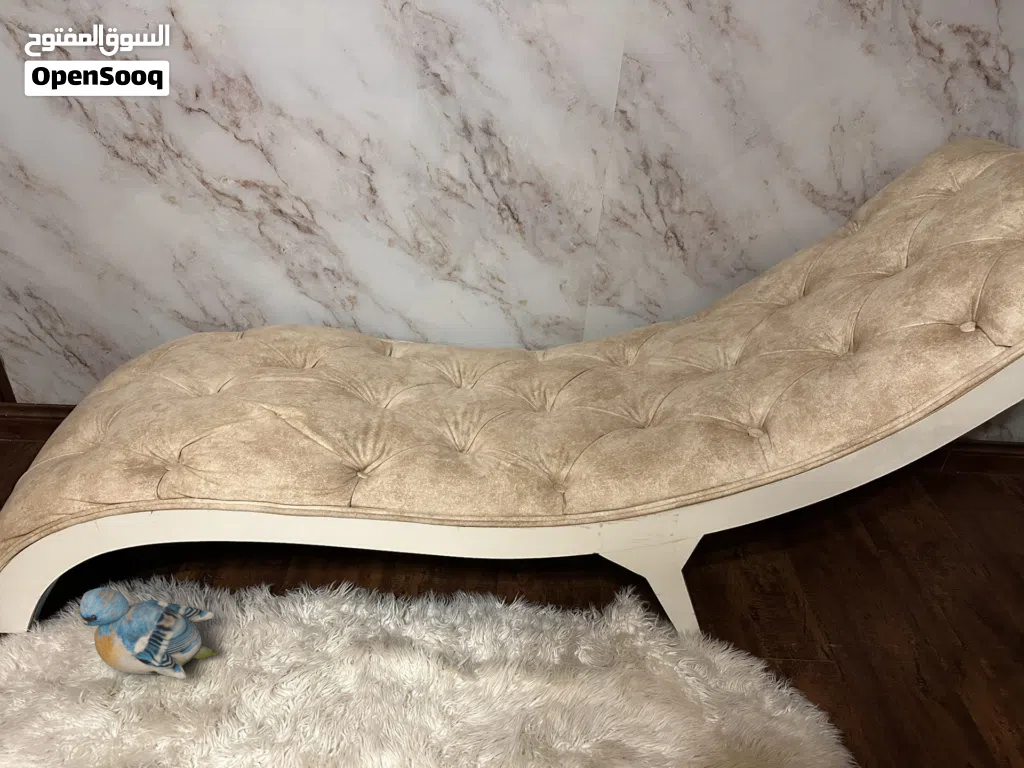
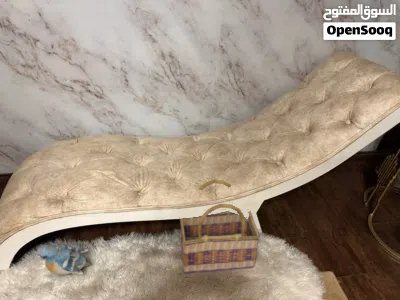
basket: none [457,457,679,719] -> present [180,180,260,273]

